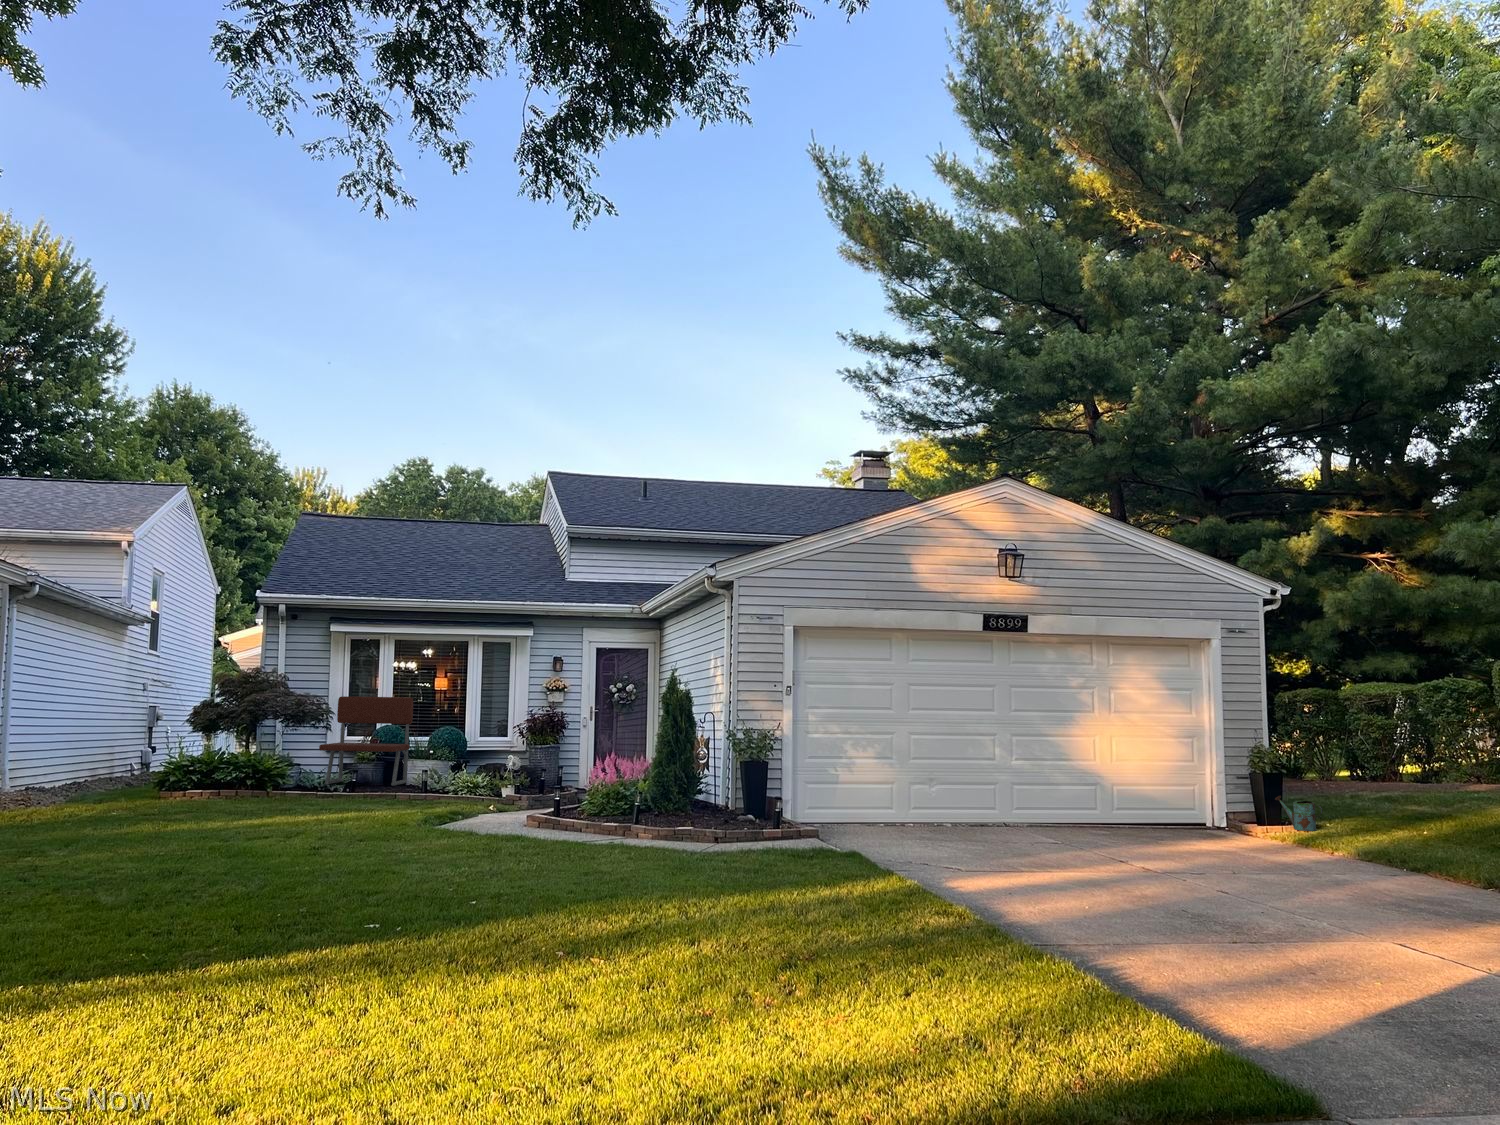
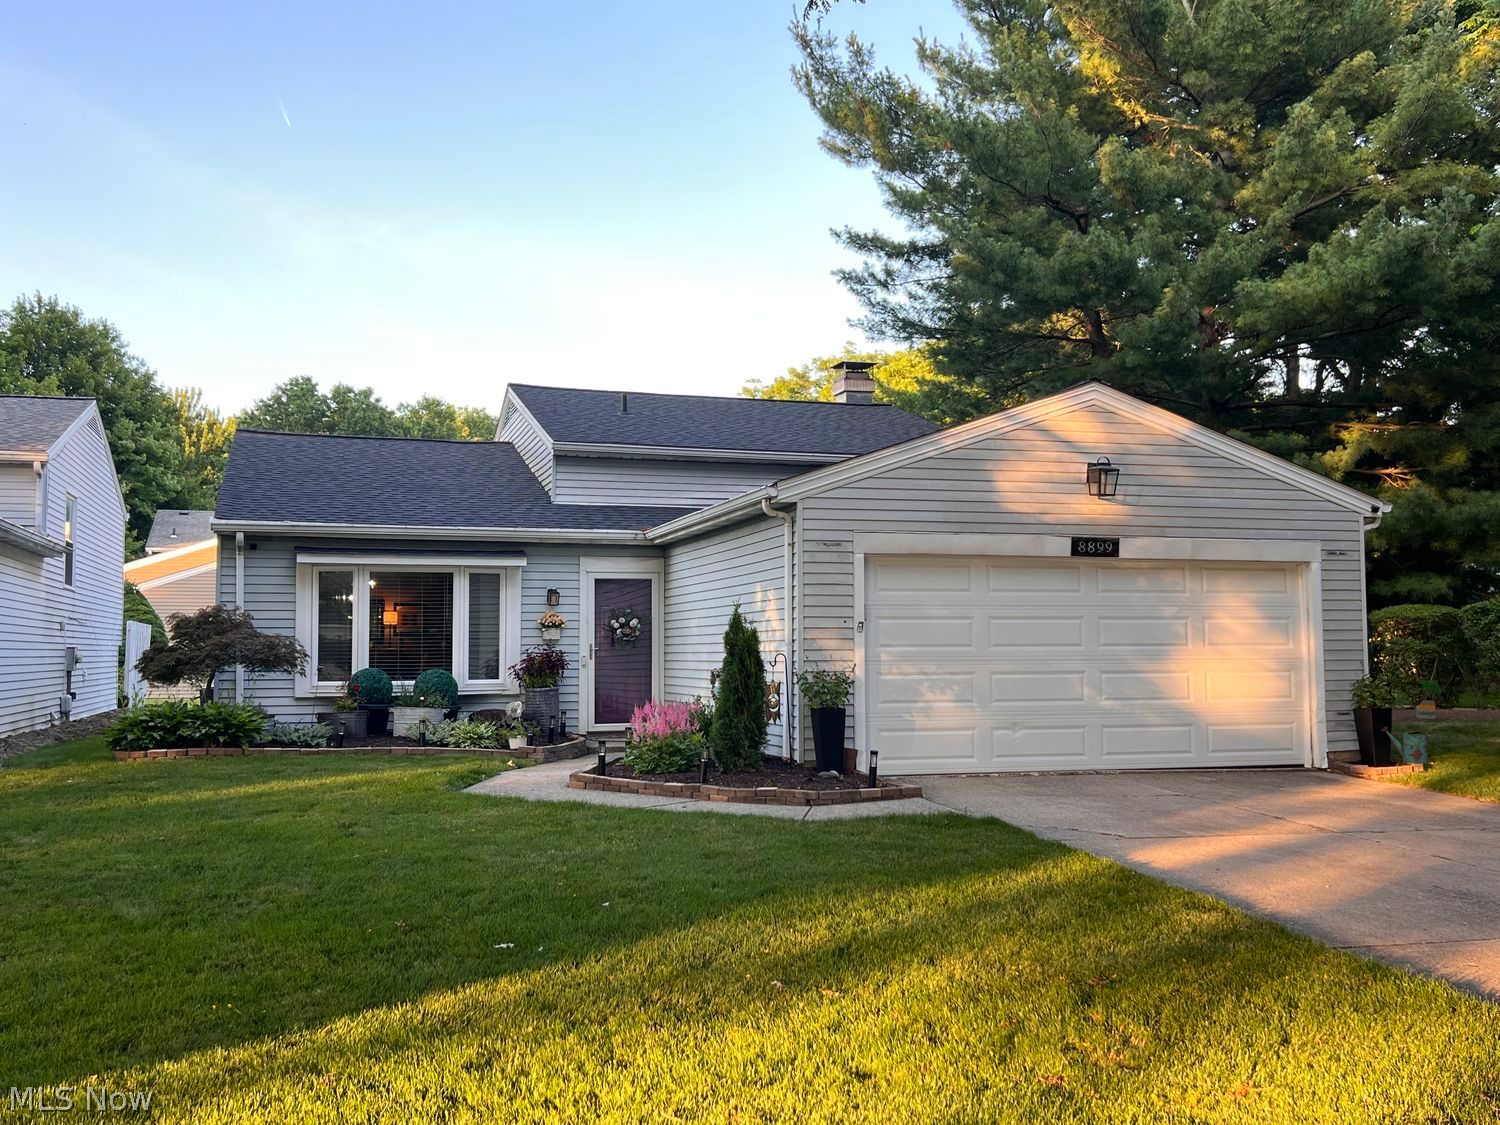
bench: present [319,696,413,786] -> none [296,638,400,738]
potted tree: none [1369,757,1399,796] -> present [1416,680,1441,719]

